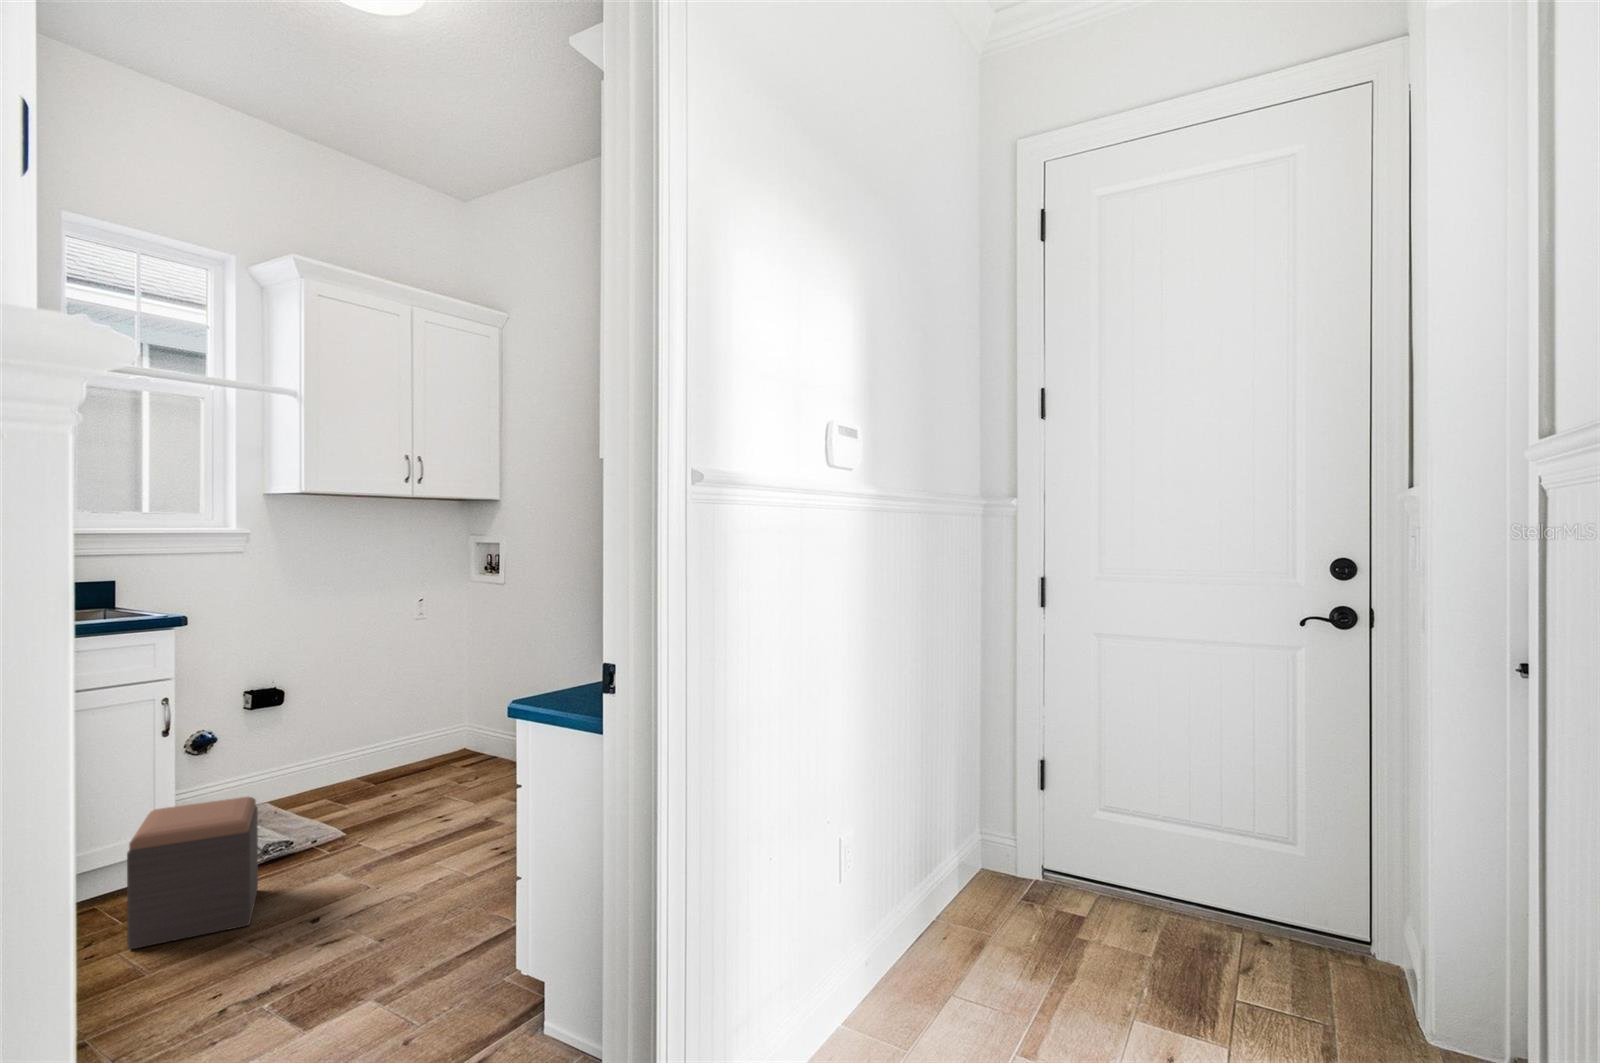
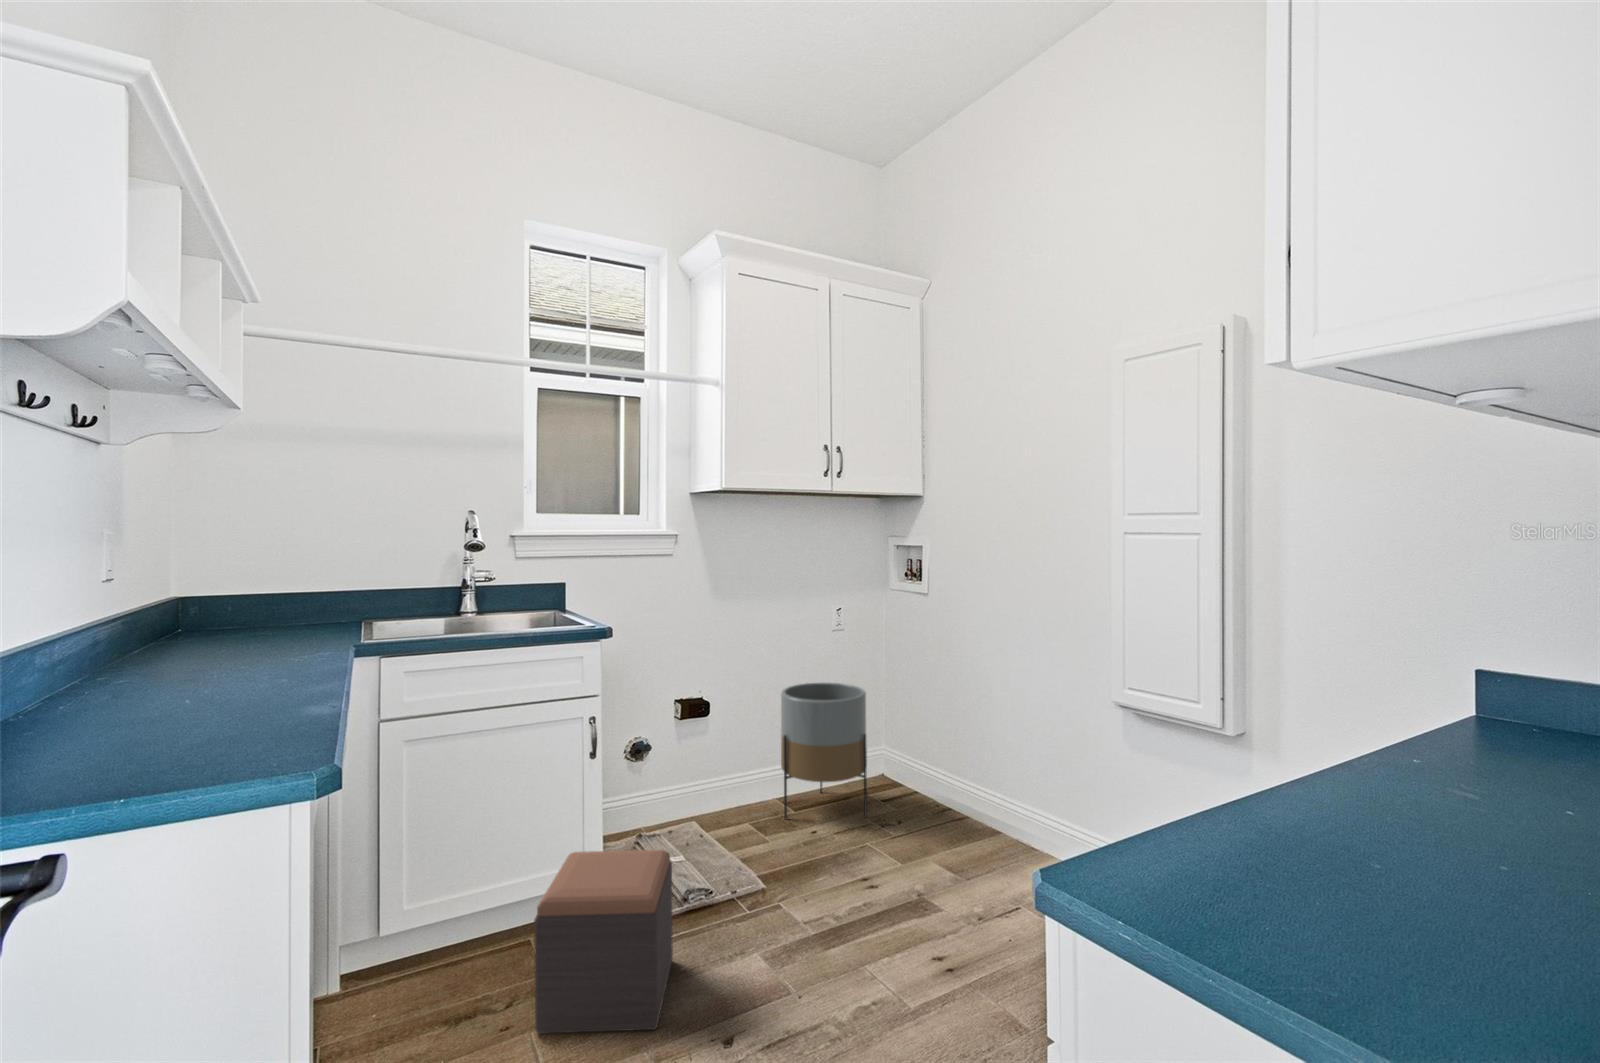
planter: none [360,668,445,792] -> present [781,683,867,819]

